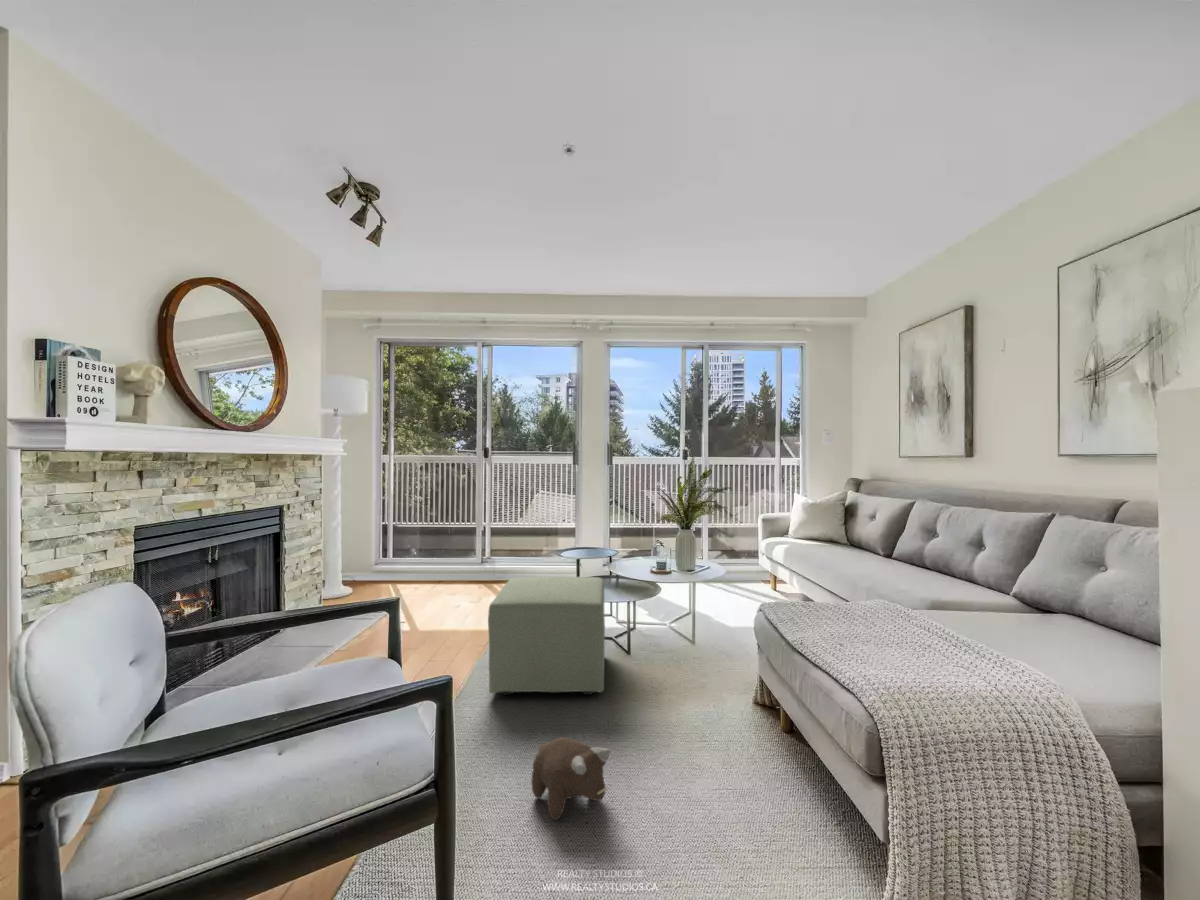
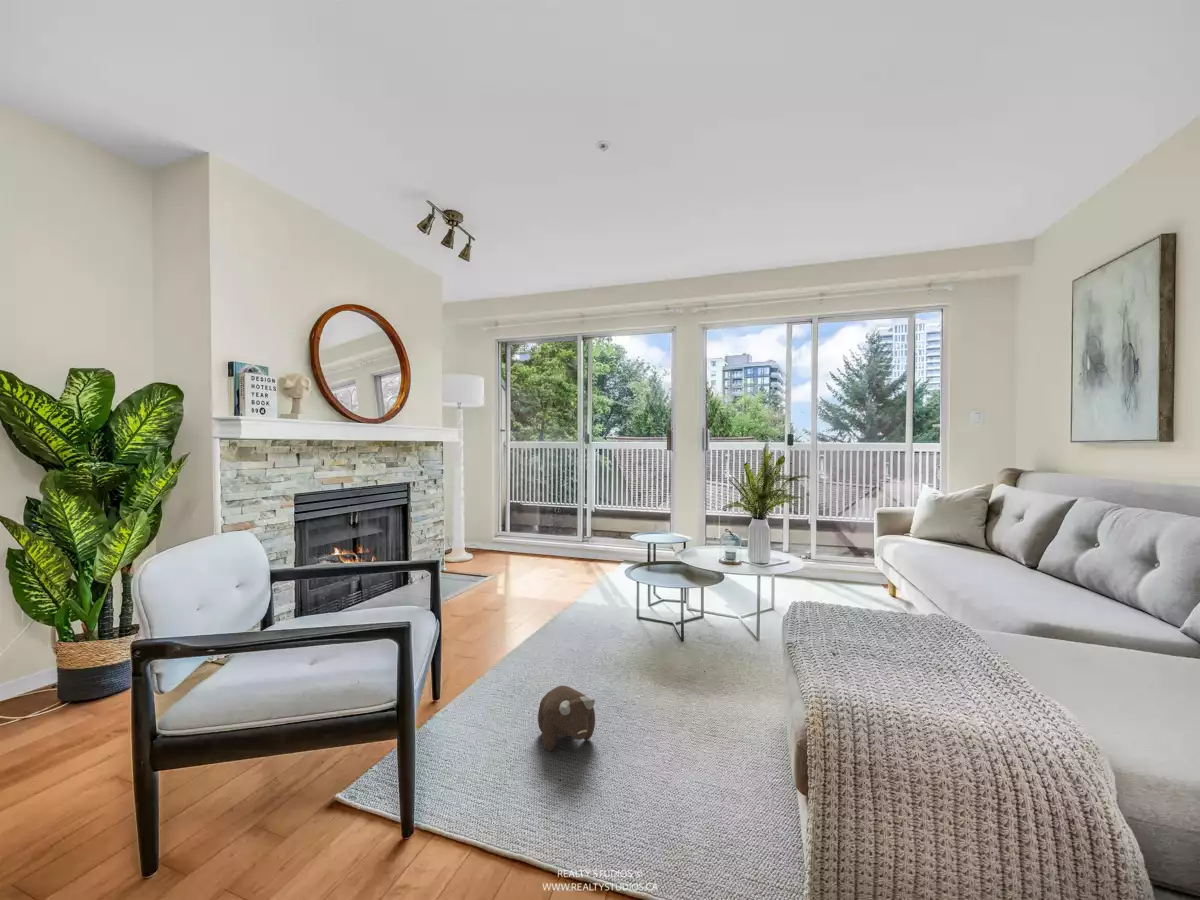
ottoman: present [488,577,605,695] -> none [541,553,659,662]

